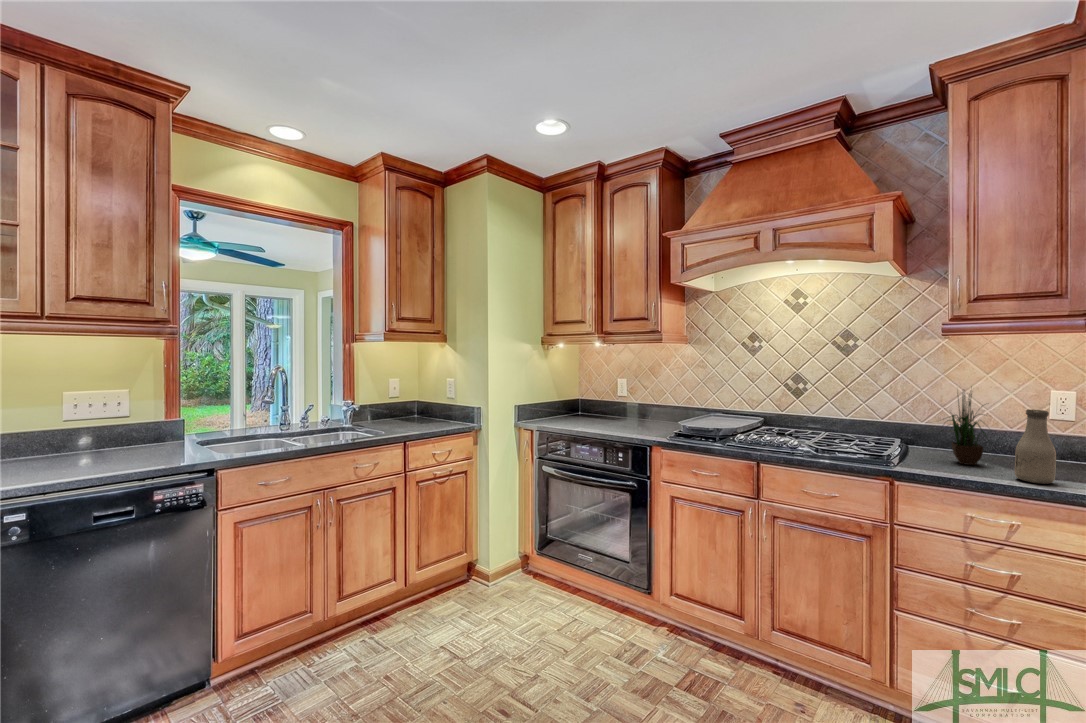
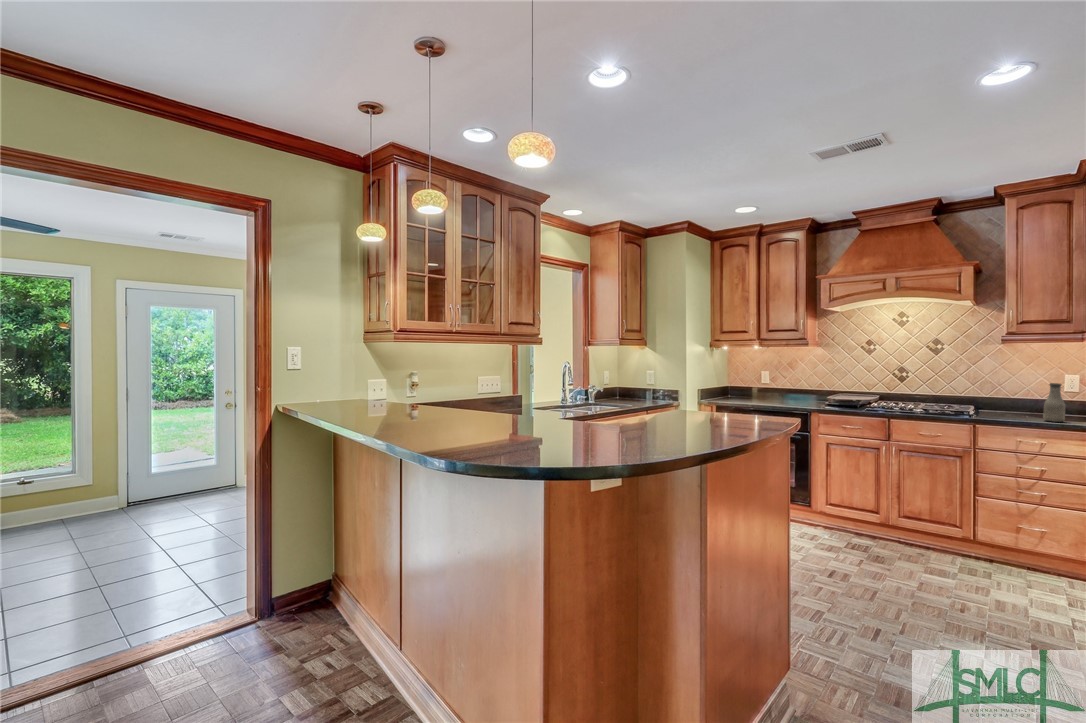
potted plant: present [950,393,984,465] -> none [998,364,1032,417]

